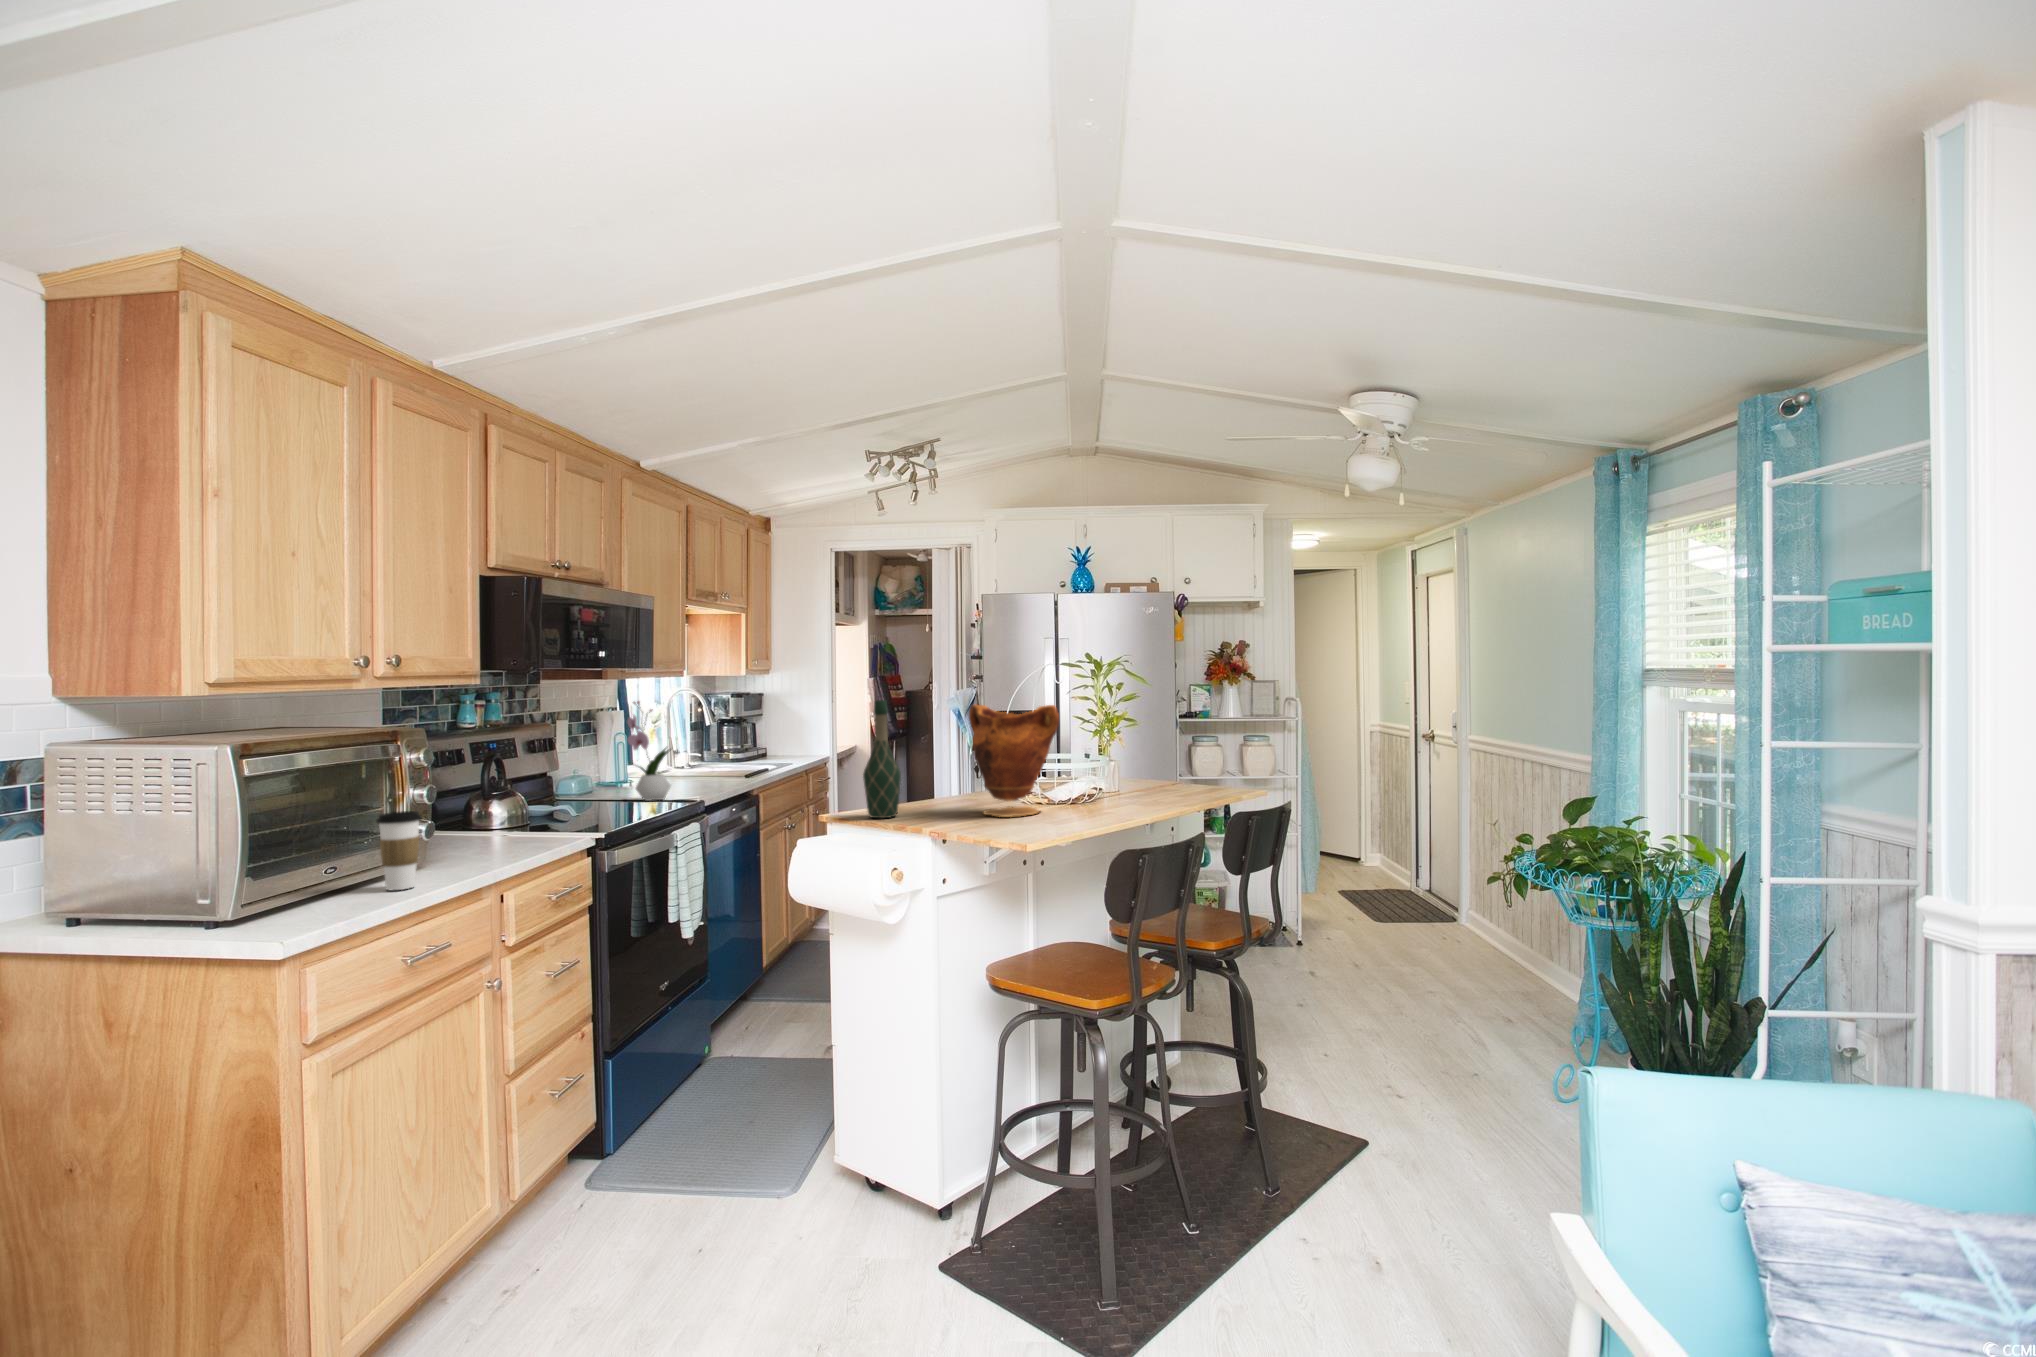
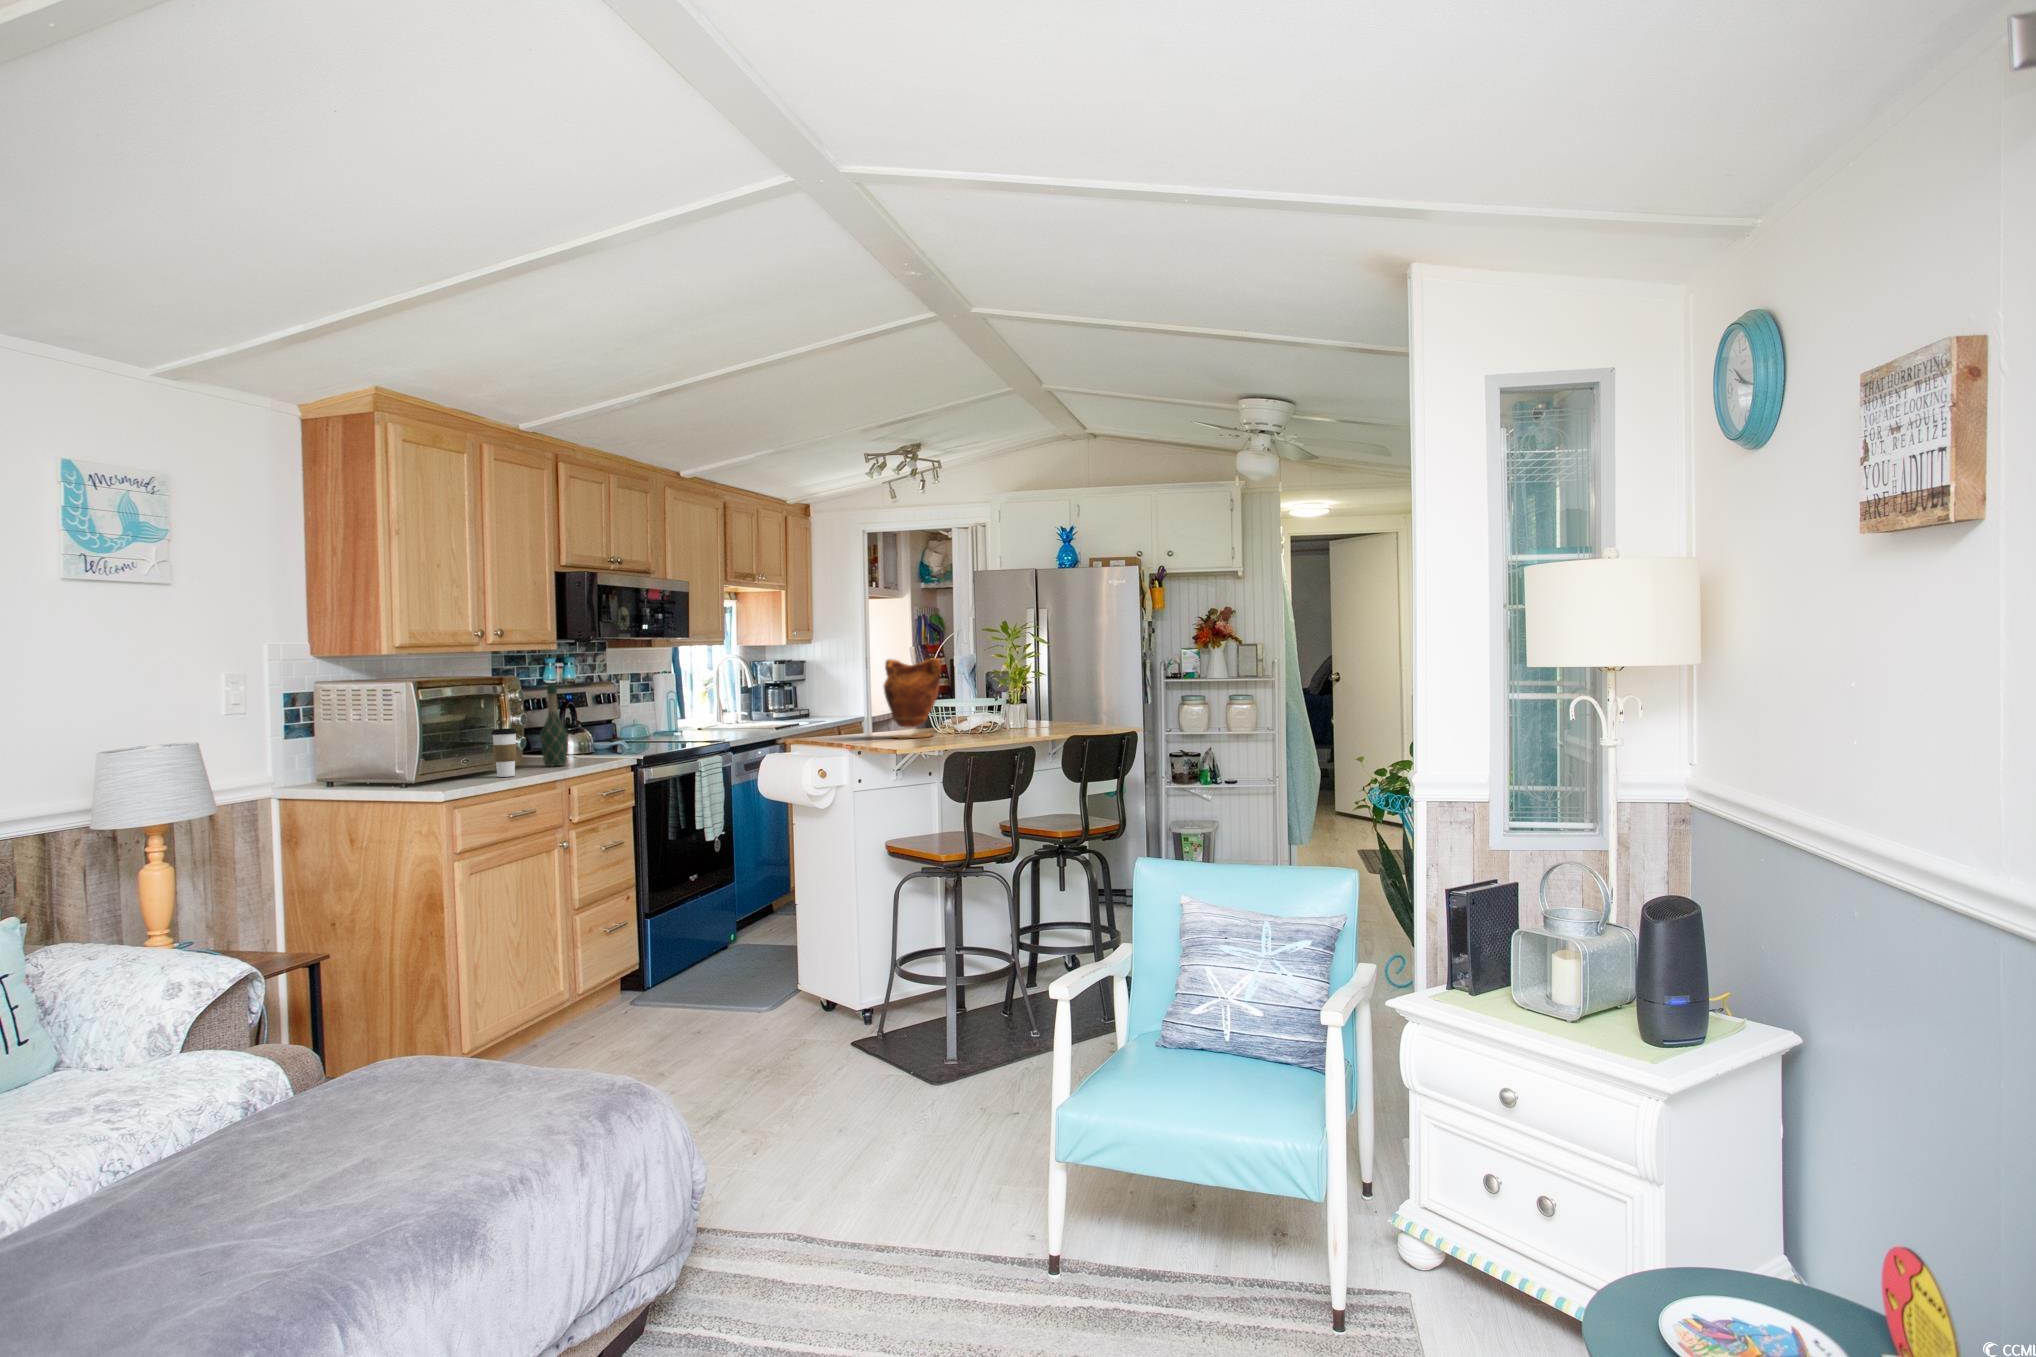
wine bottle: present [863,700,901,818] -> present [540,684,568,766]
flower arrangement: present [628,701,671,801] -> none [668,664,702,741]

